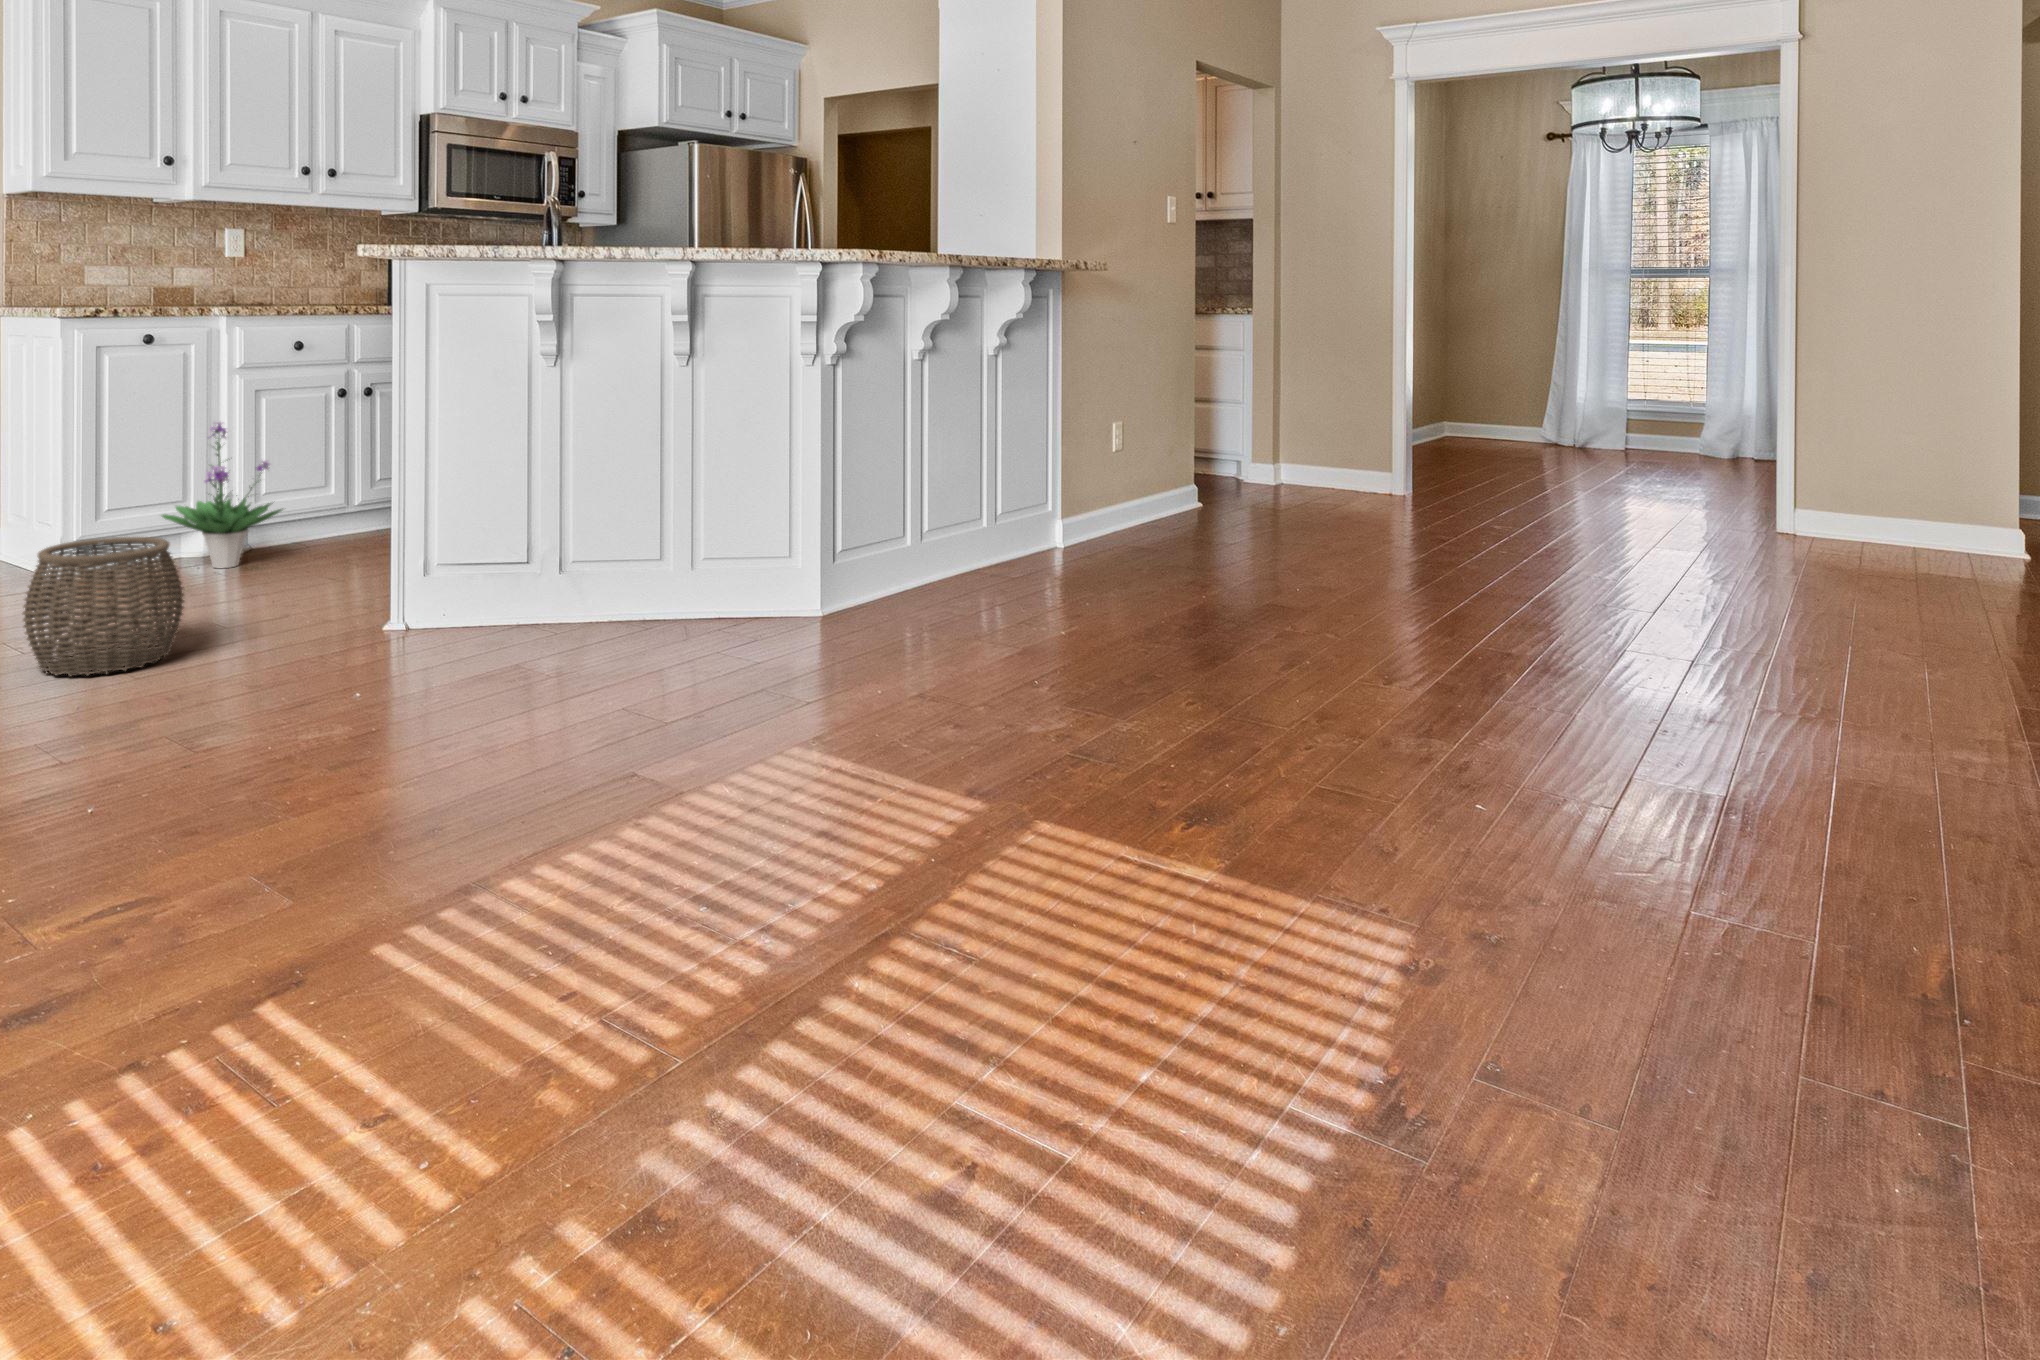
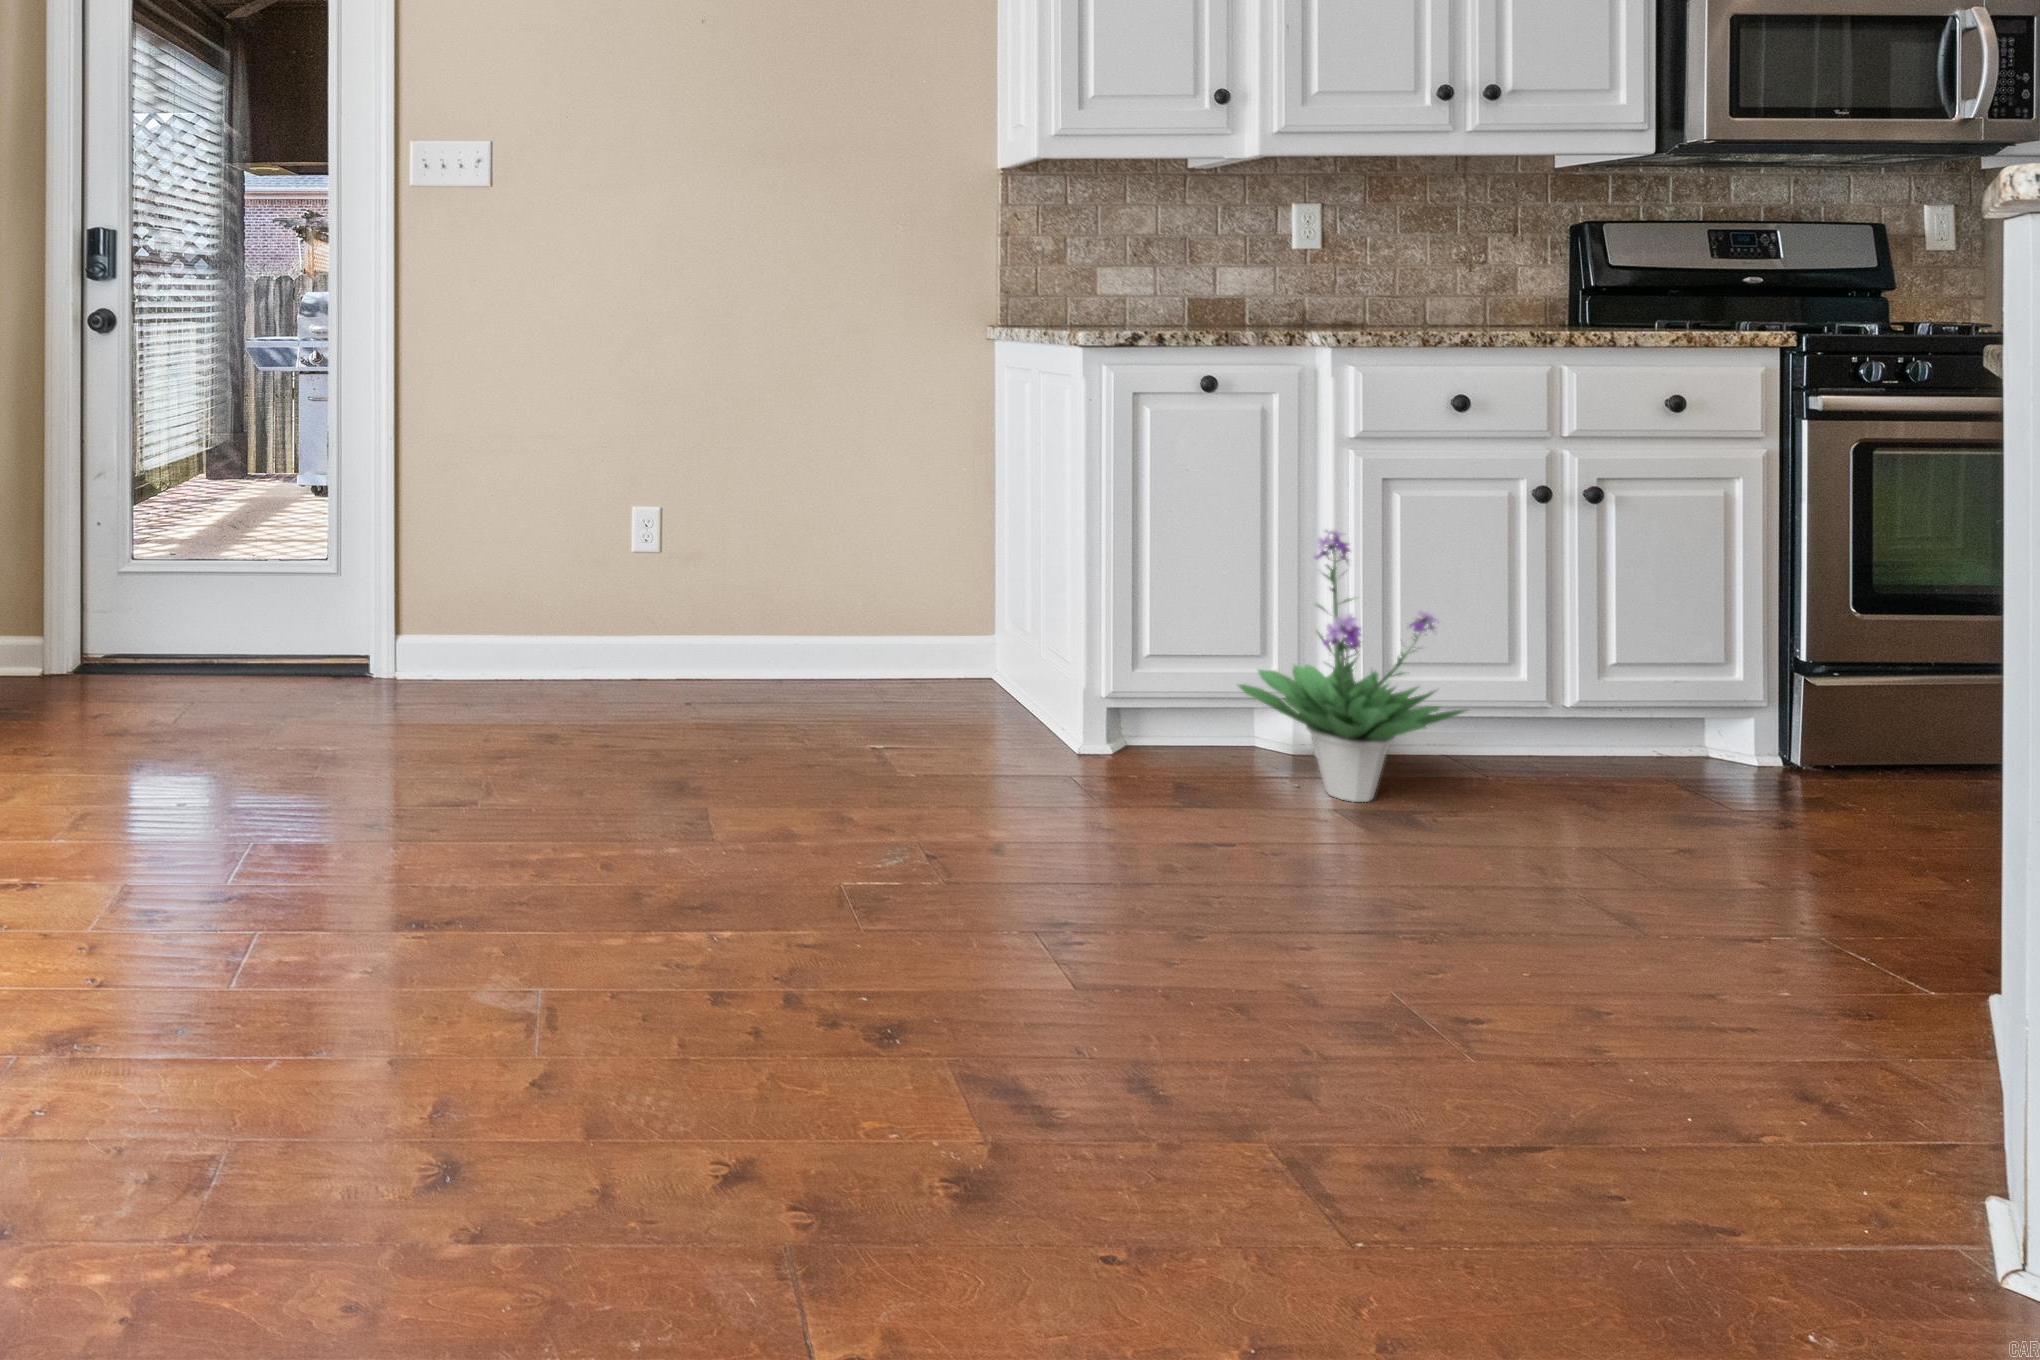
woven basket: present [23,537,184,676] -> none [1088,802,1432,1178]

